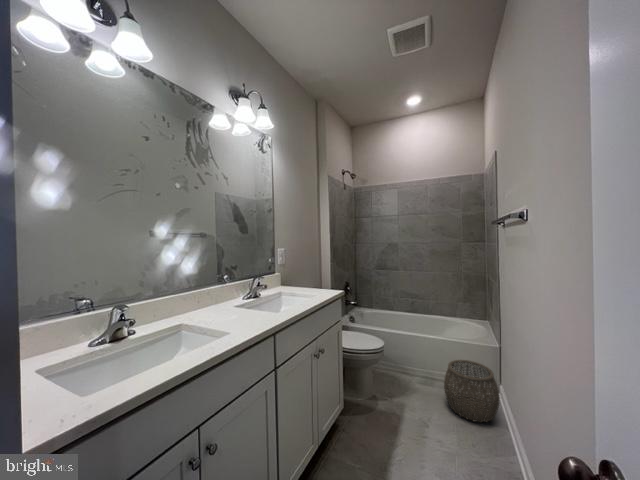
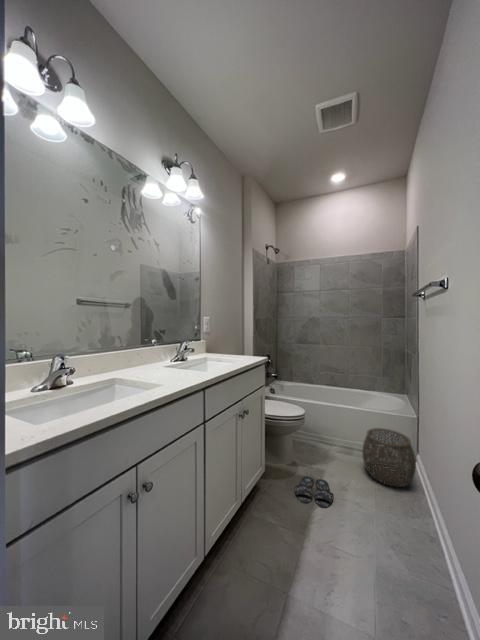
slippers: none [375,413,415,448] -> present [295,476,333,508]

